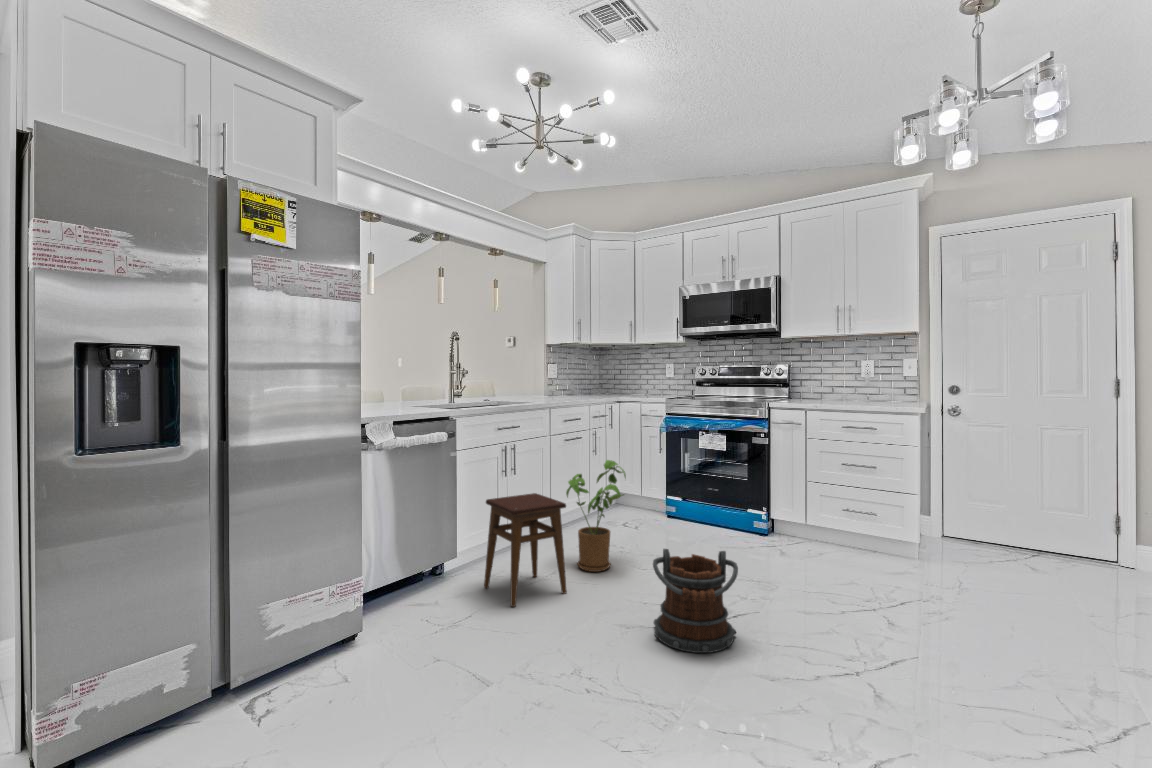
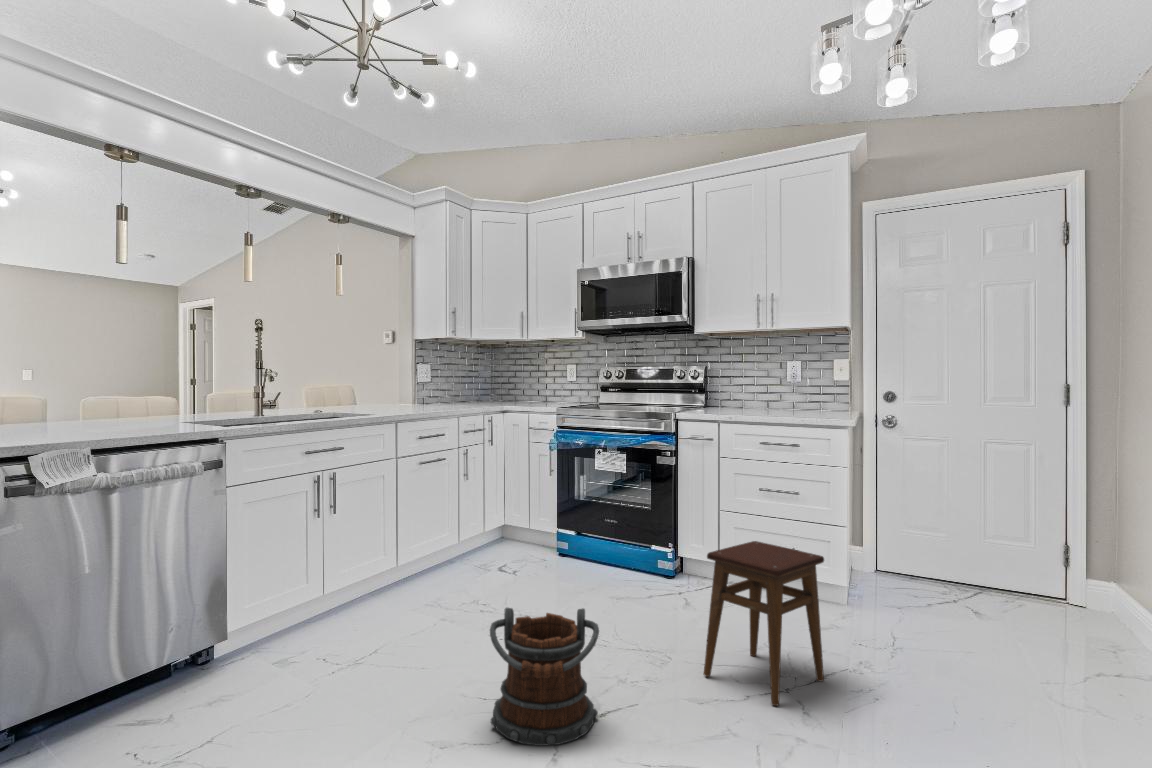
house plant: present [566,460,626,572] -> none [410,488,488,634]
stool: present [484,493,567,607] -> present [704,541,824,706]

